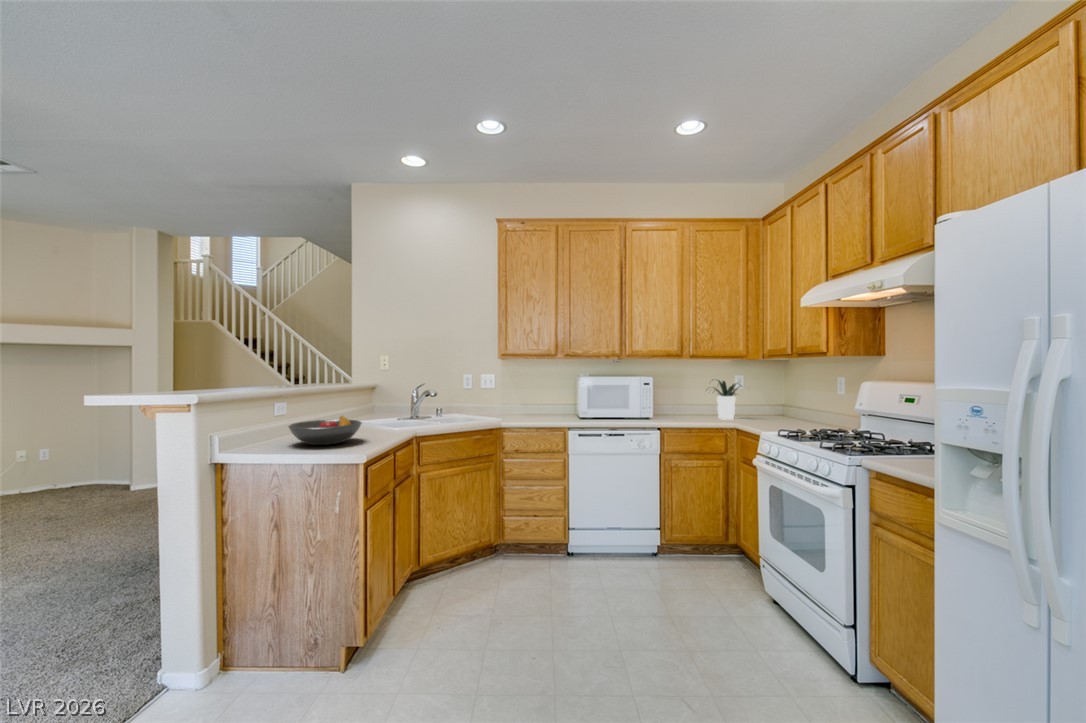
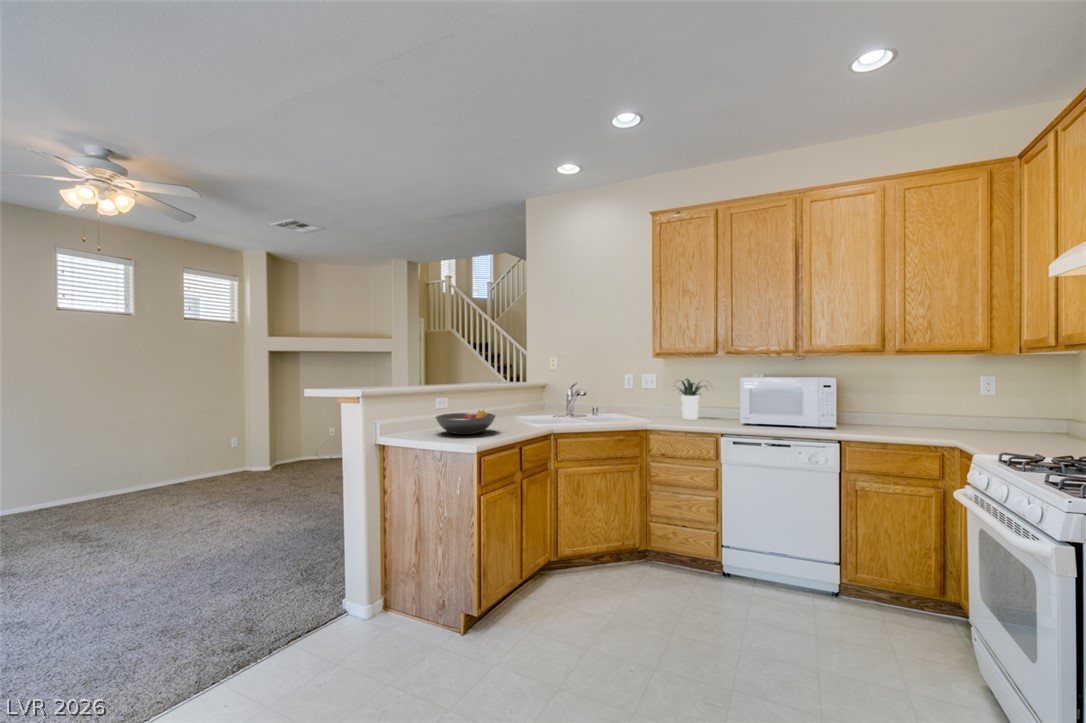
potted plant: present [715,380,738,420] -> present [680,379,706,419]

